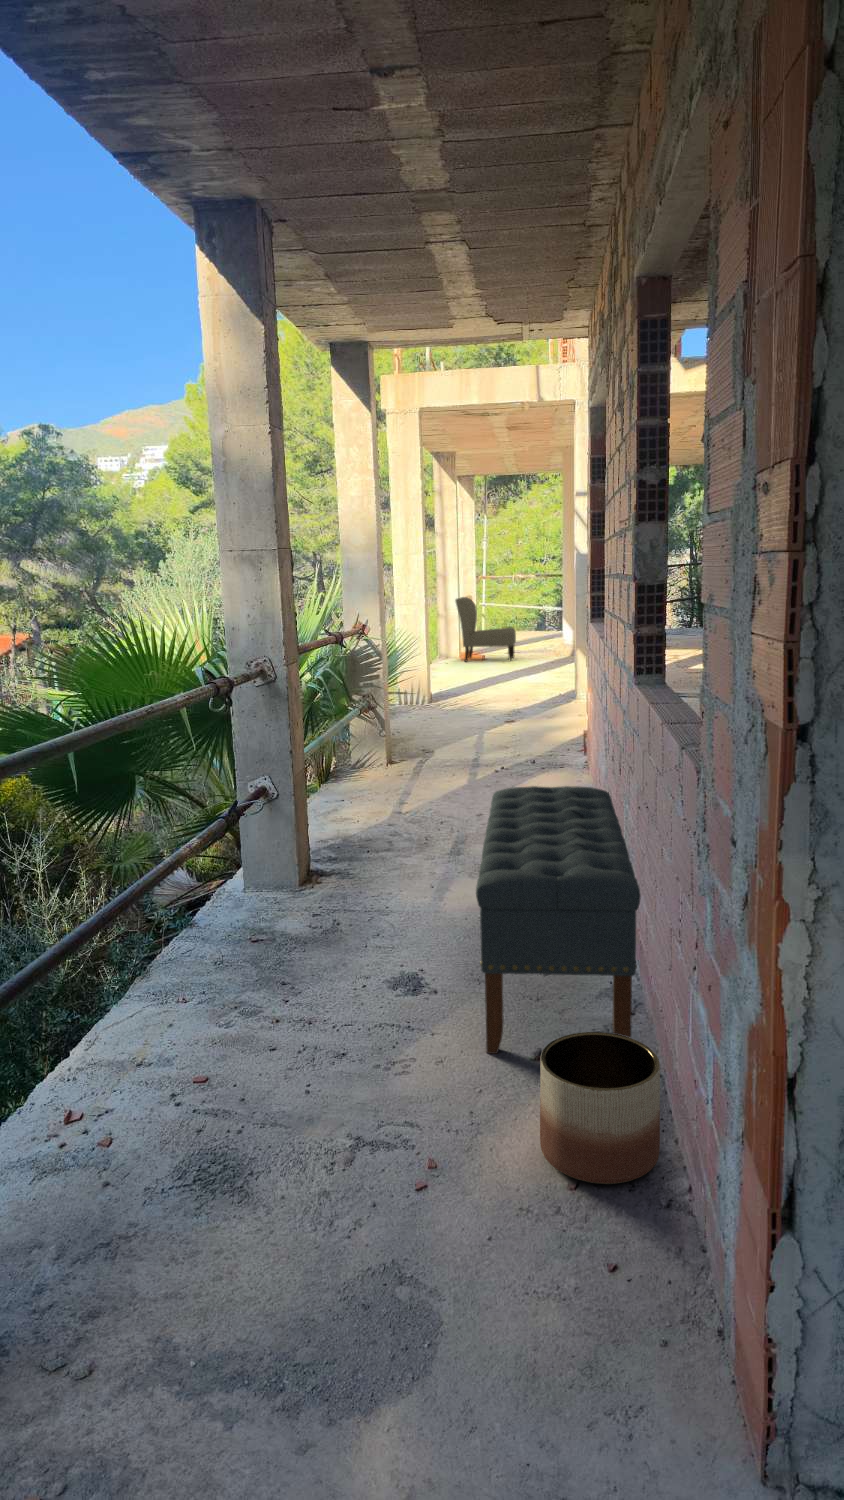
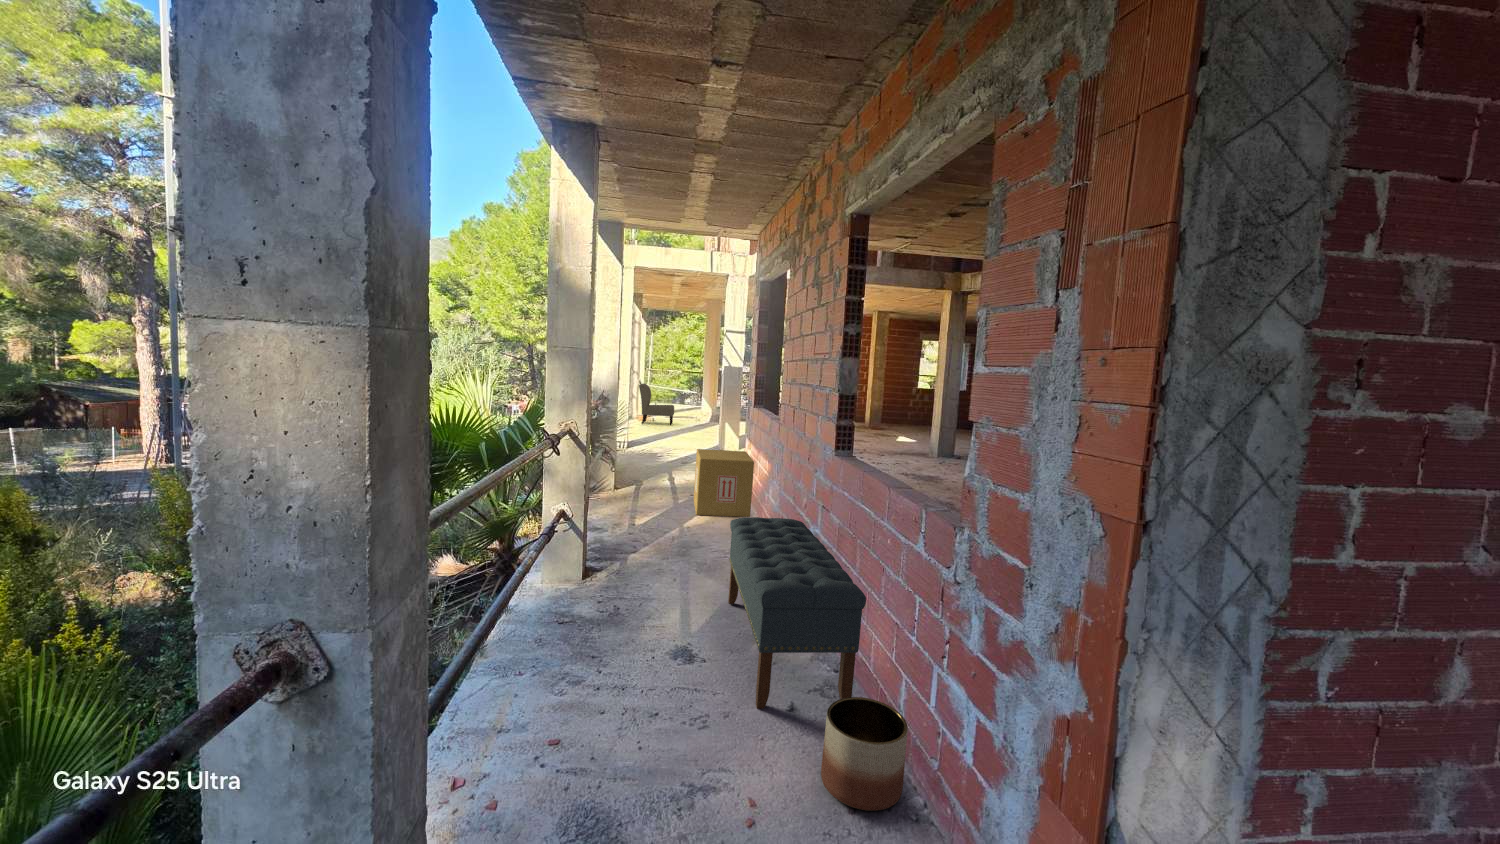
cardboard box: none [498,691,586,795] -> present [694,449,754,517]

